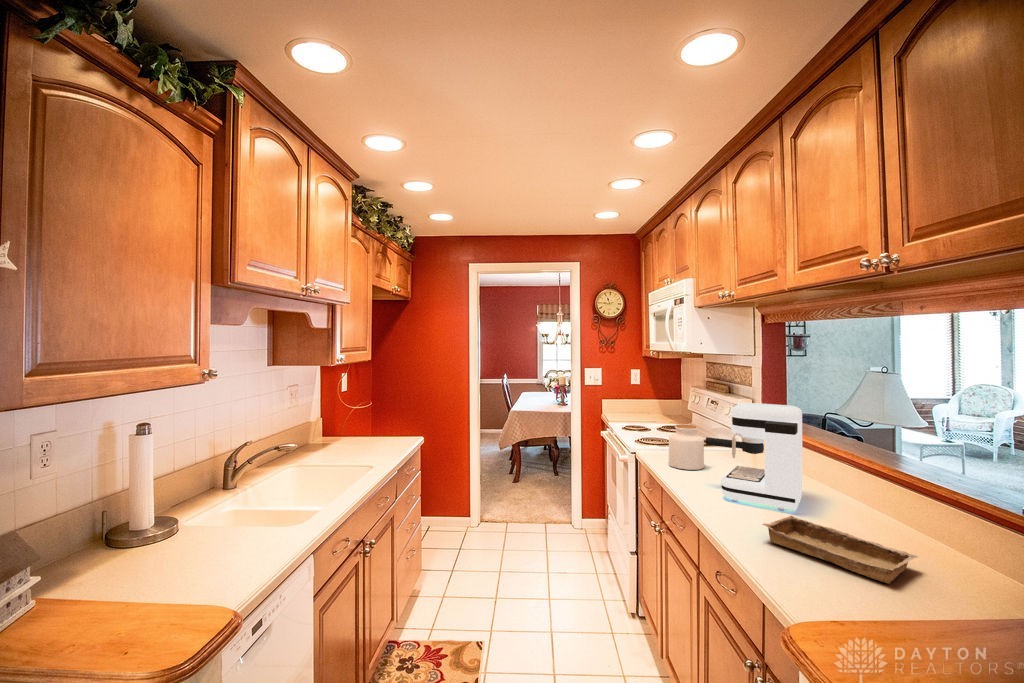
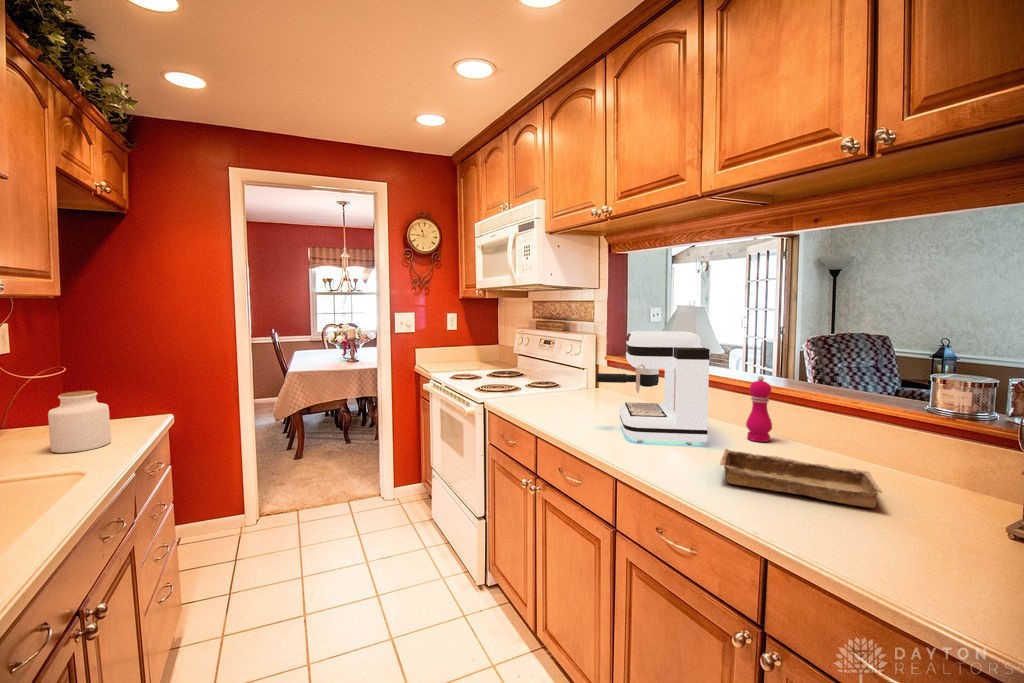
jar: present [669,424,704,470] -> present [48,391,111,453]
pepper mill: none [851,455,879,521] -> present [746,376,772,442]

